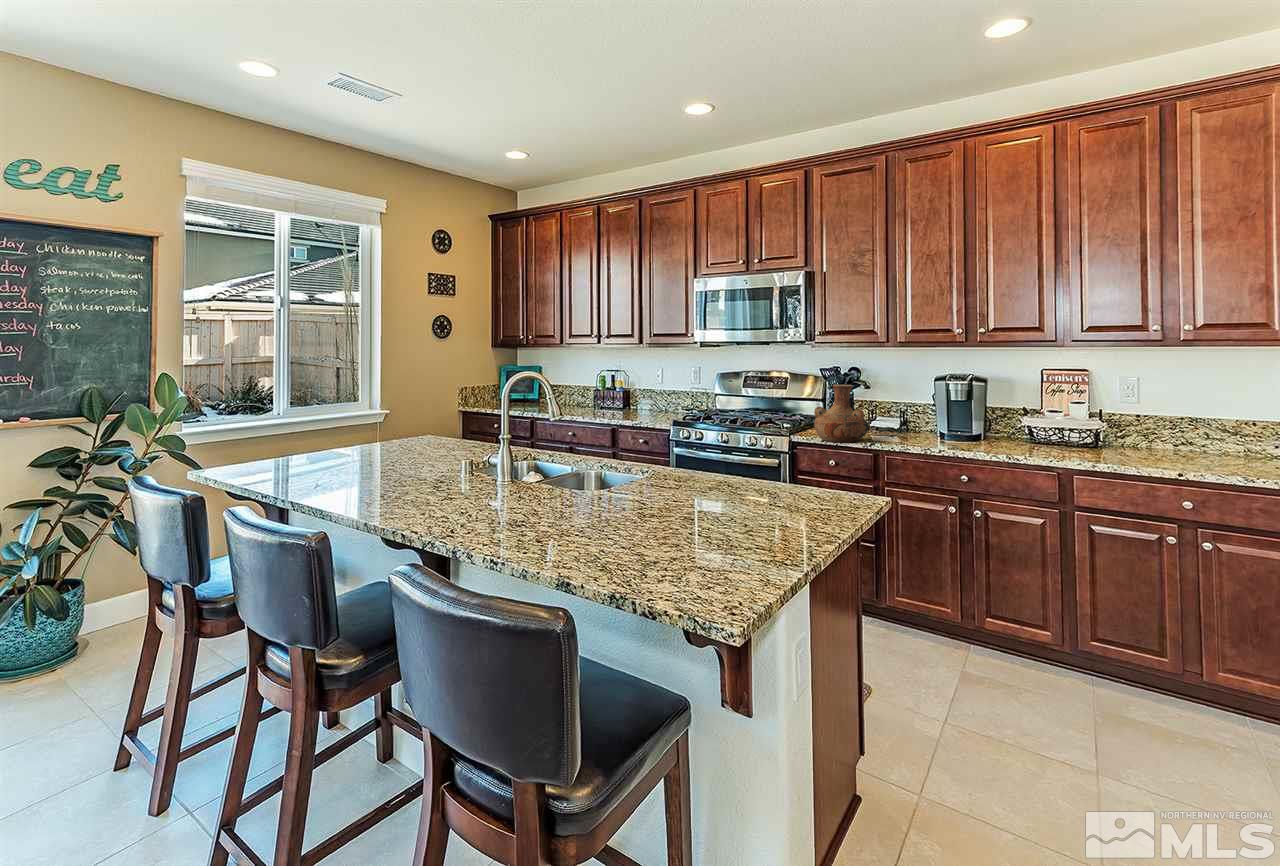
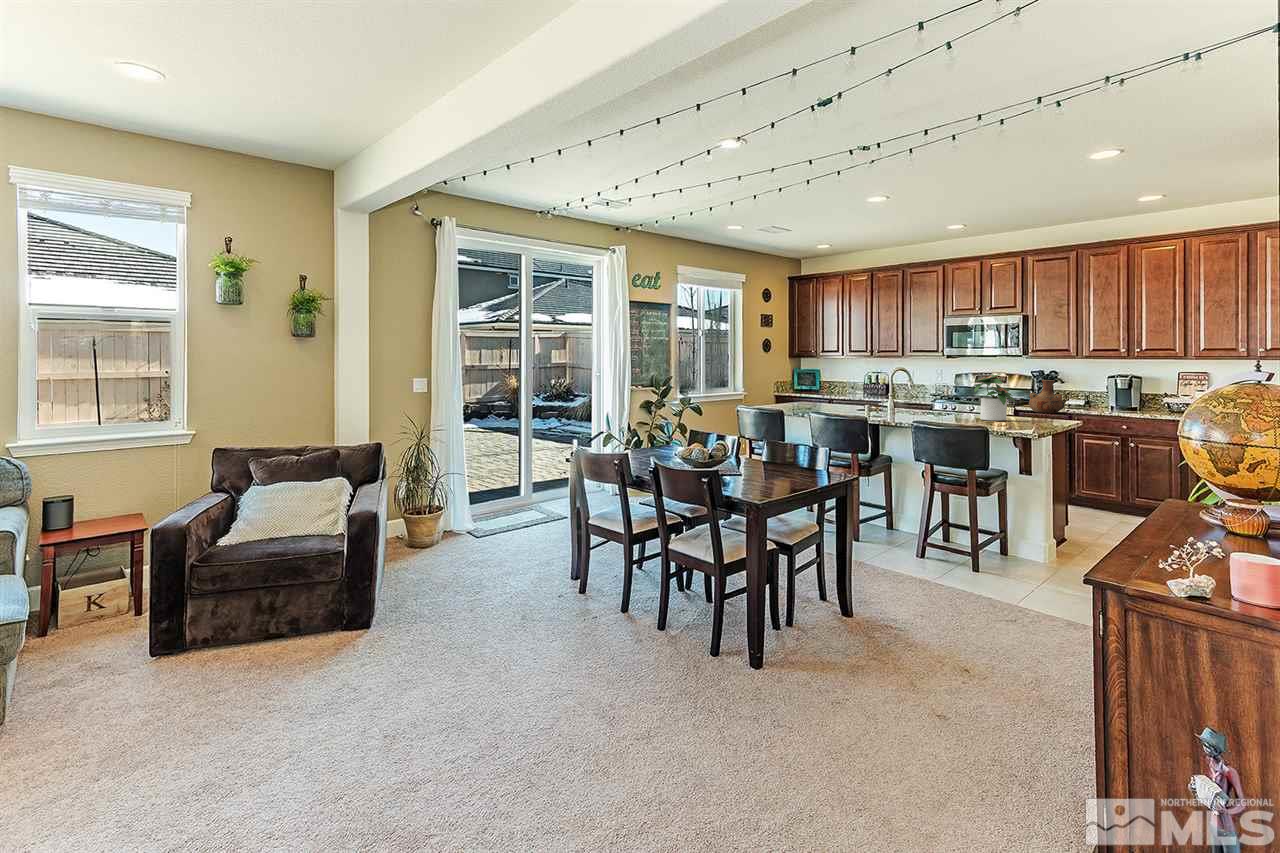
potted plant: none [655,387,750,495] -> present [970,374,1016,421]

